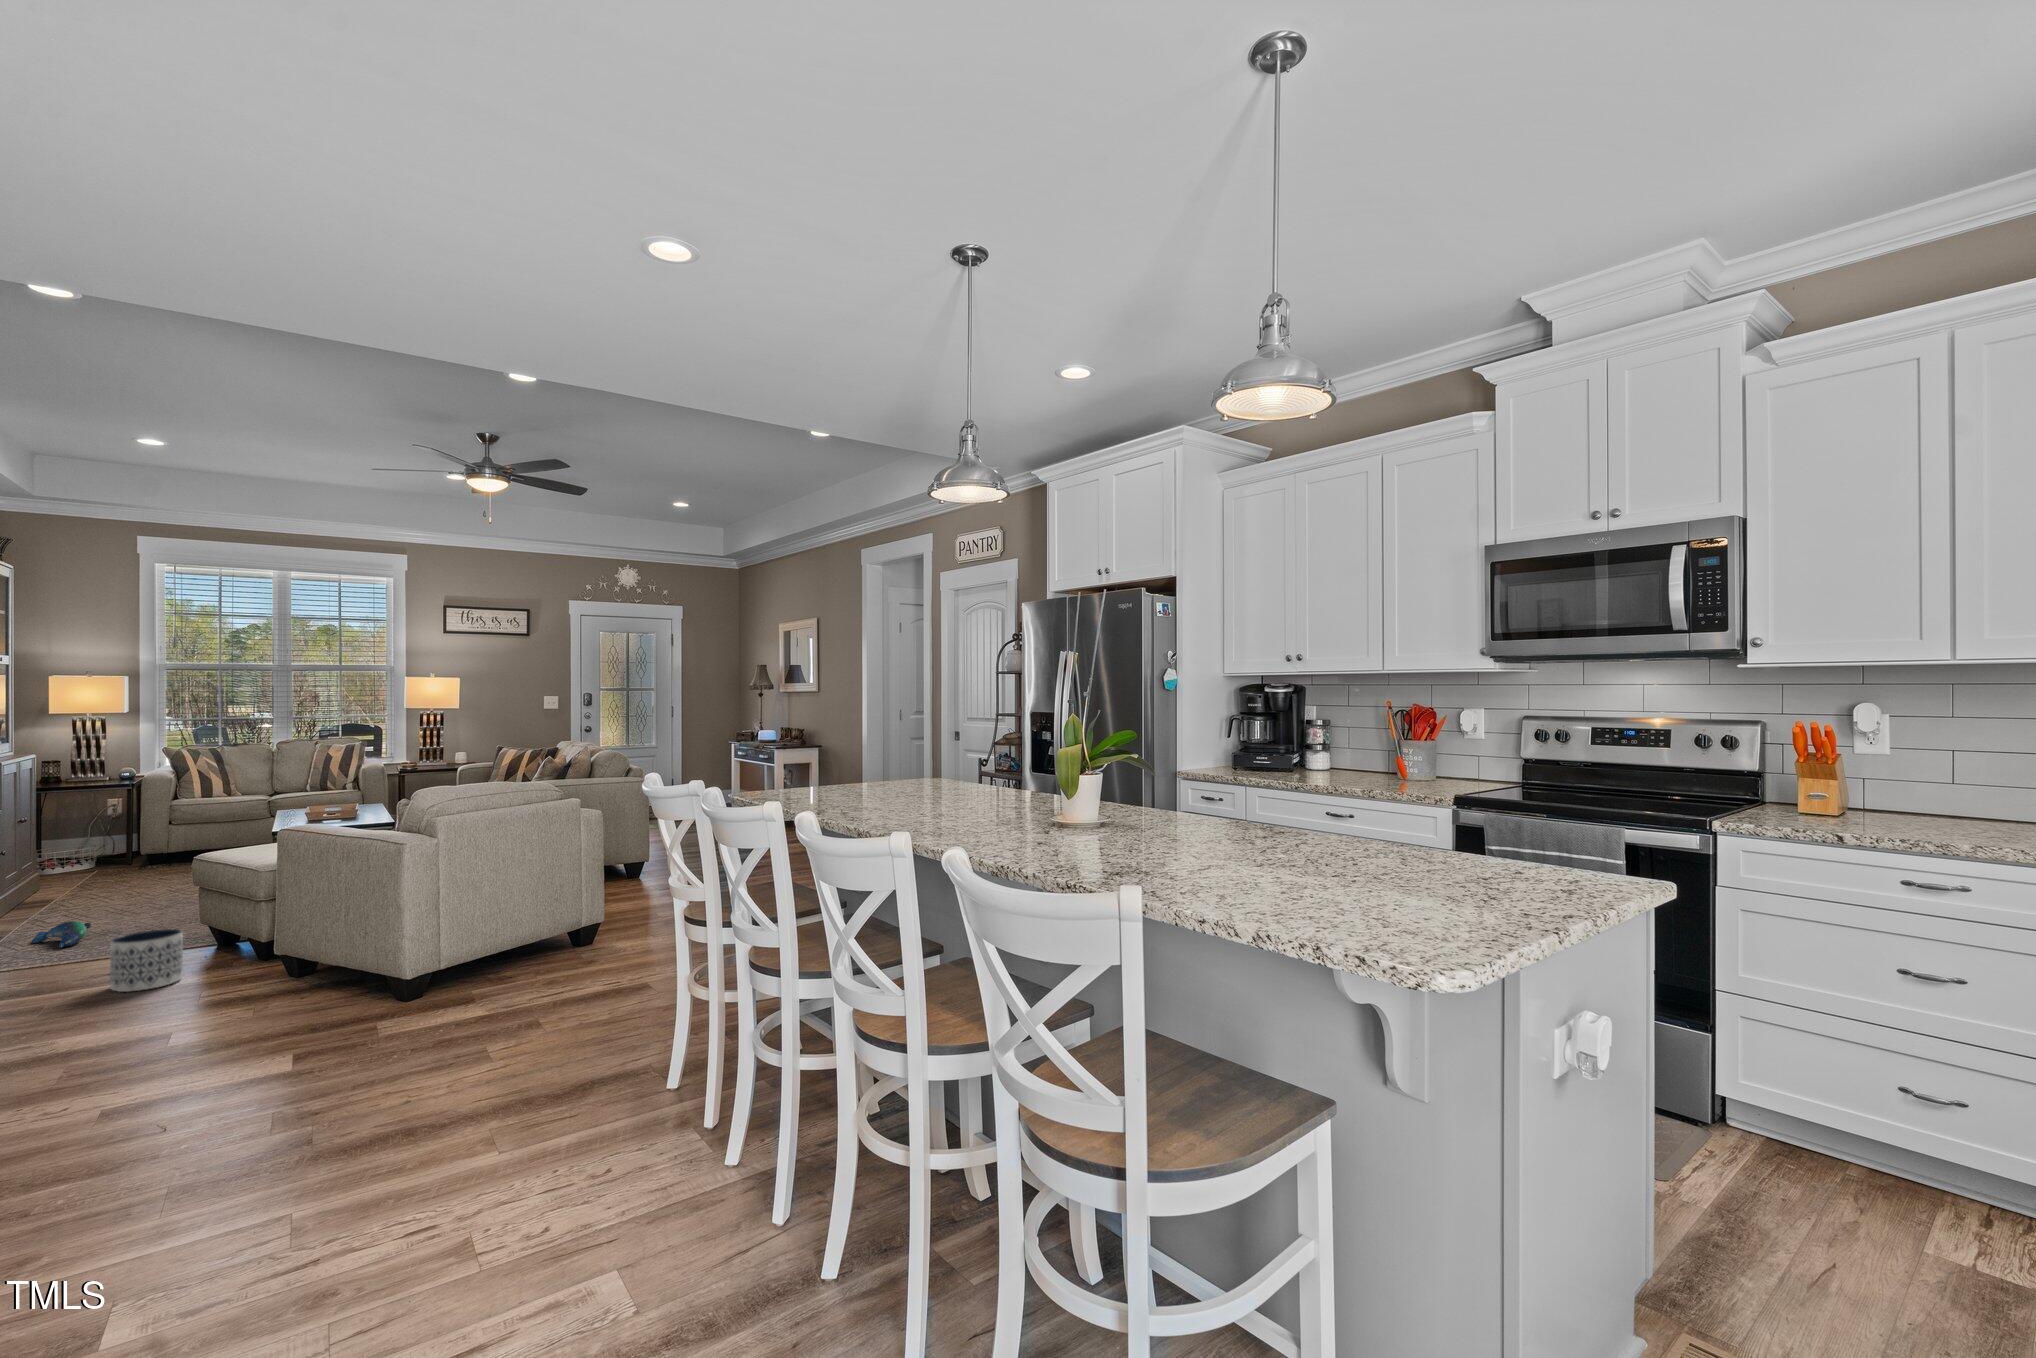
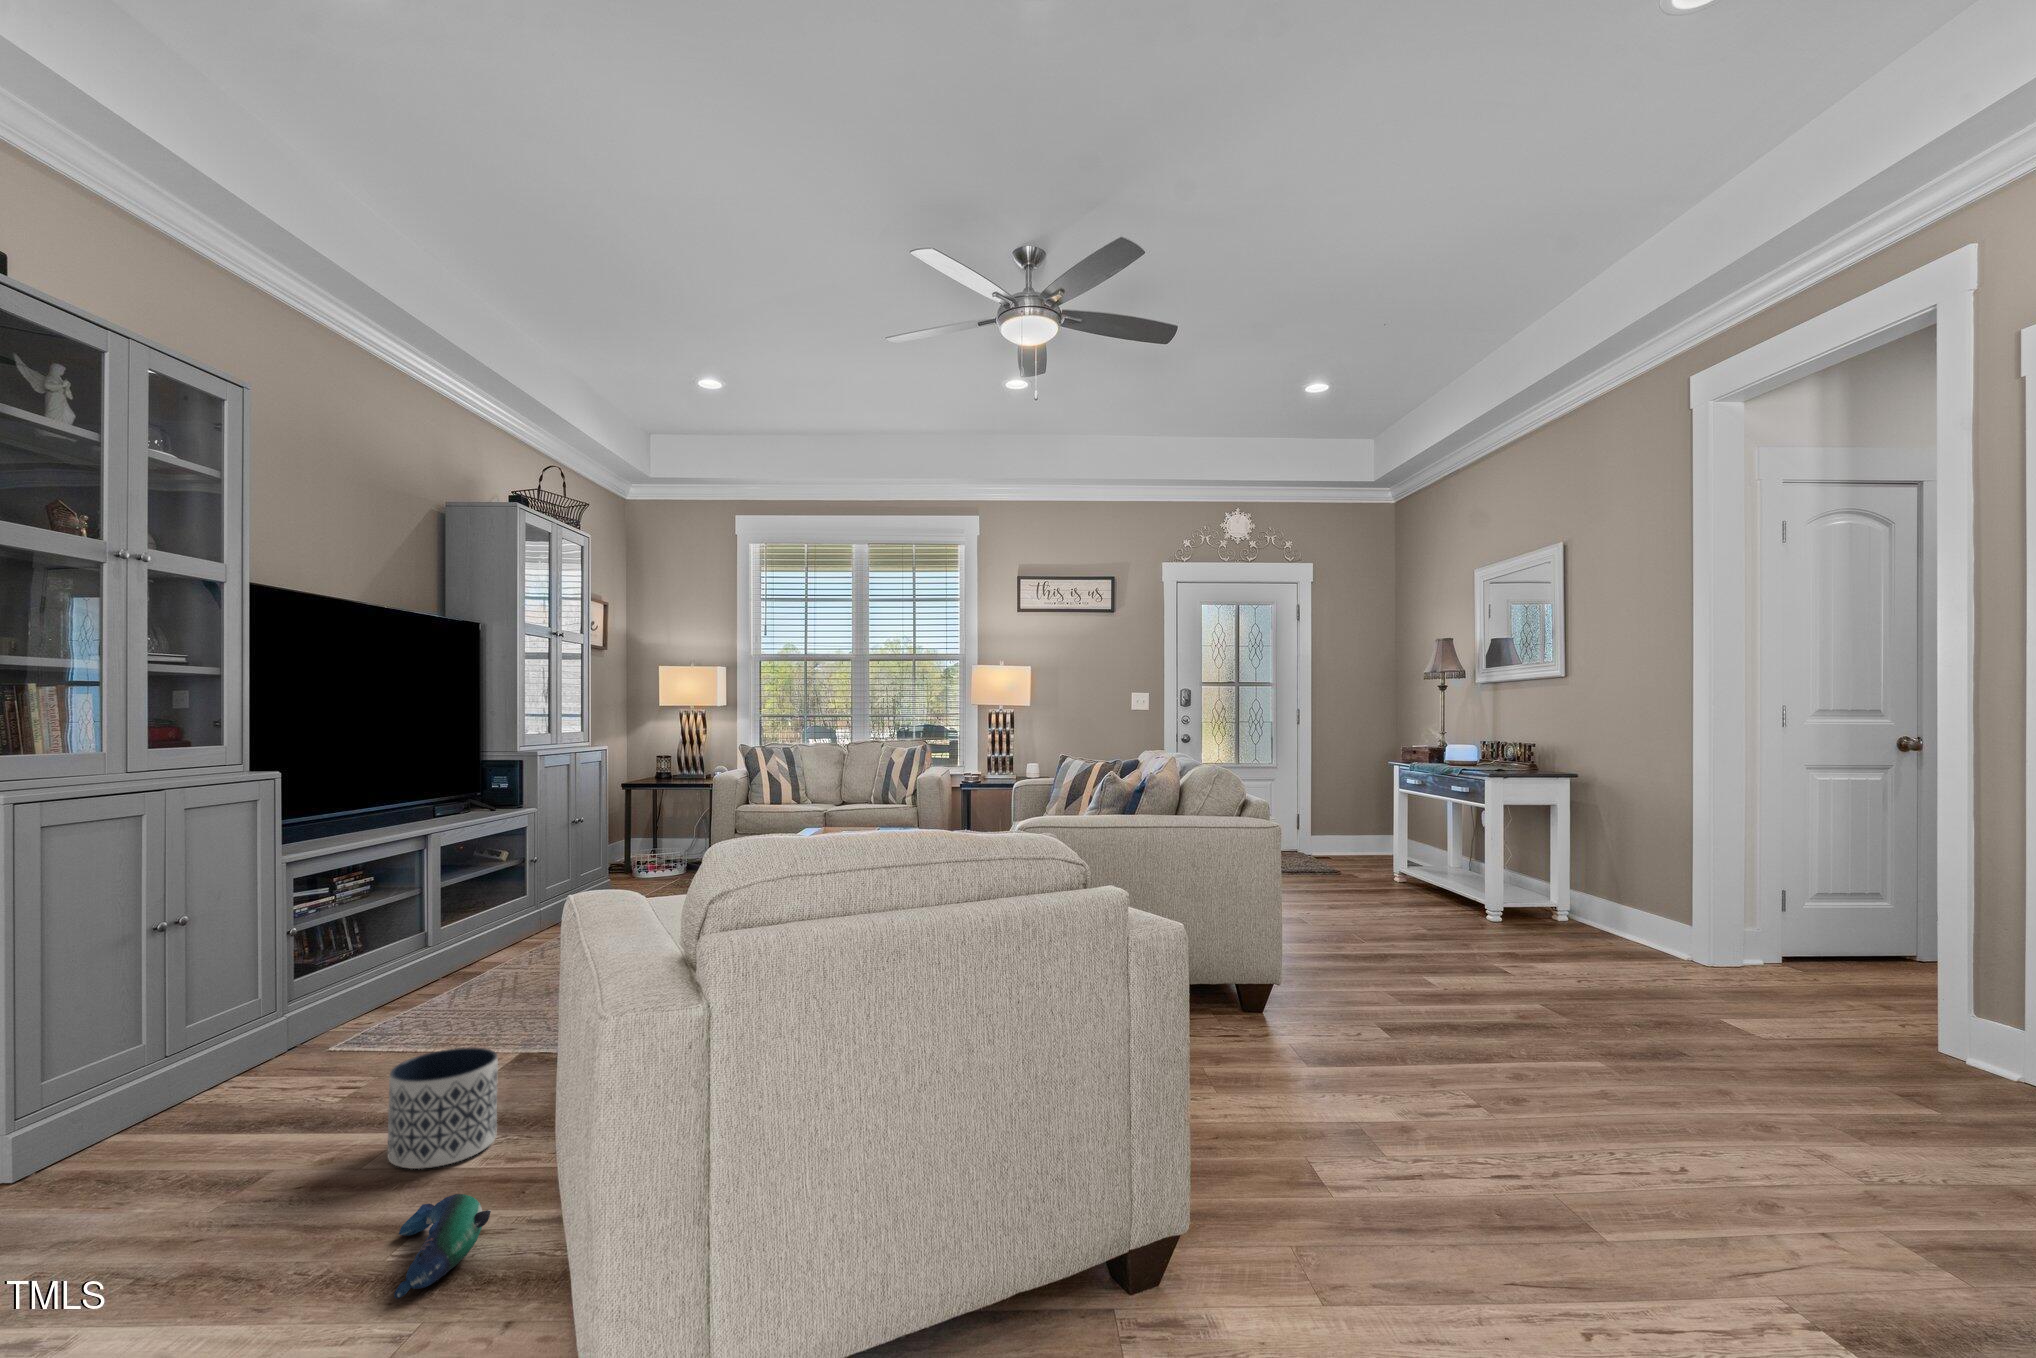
plush toy: present [31,921,91,948] -> present [394,1194,491,1299]

